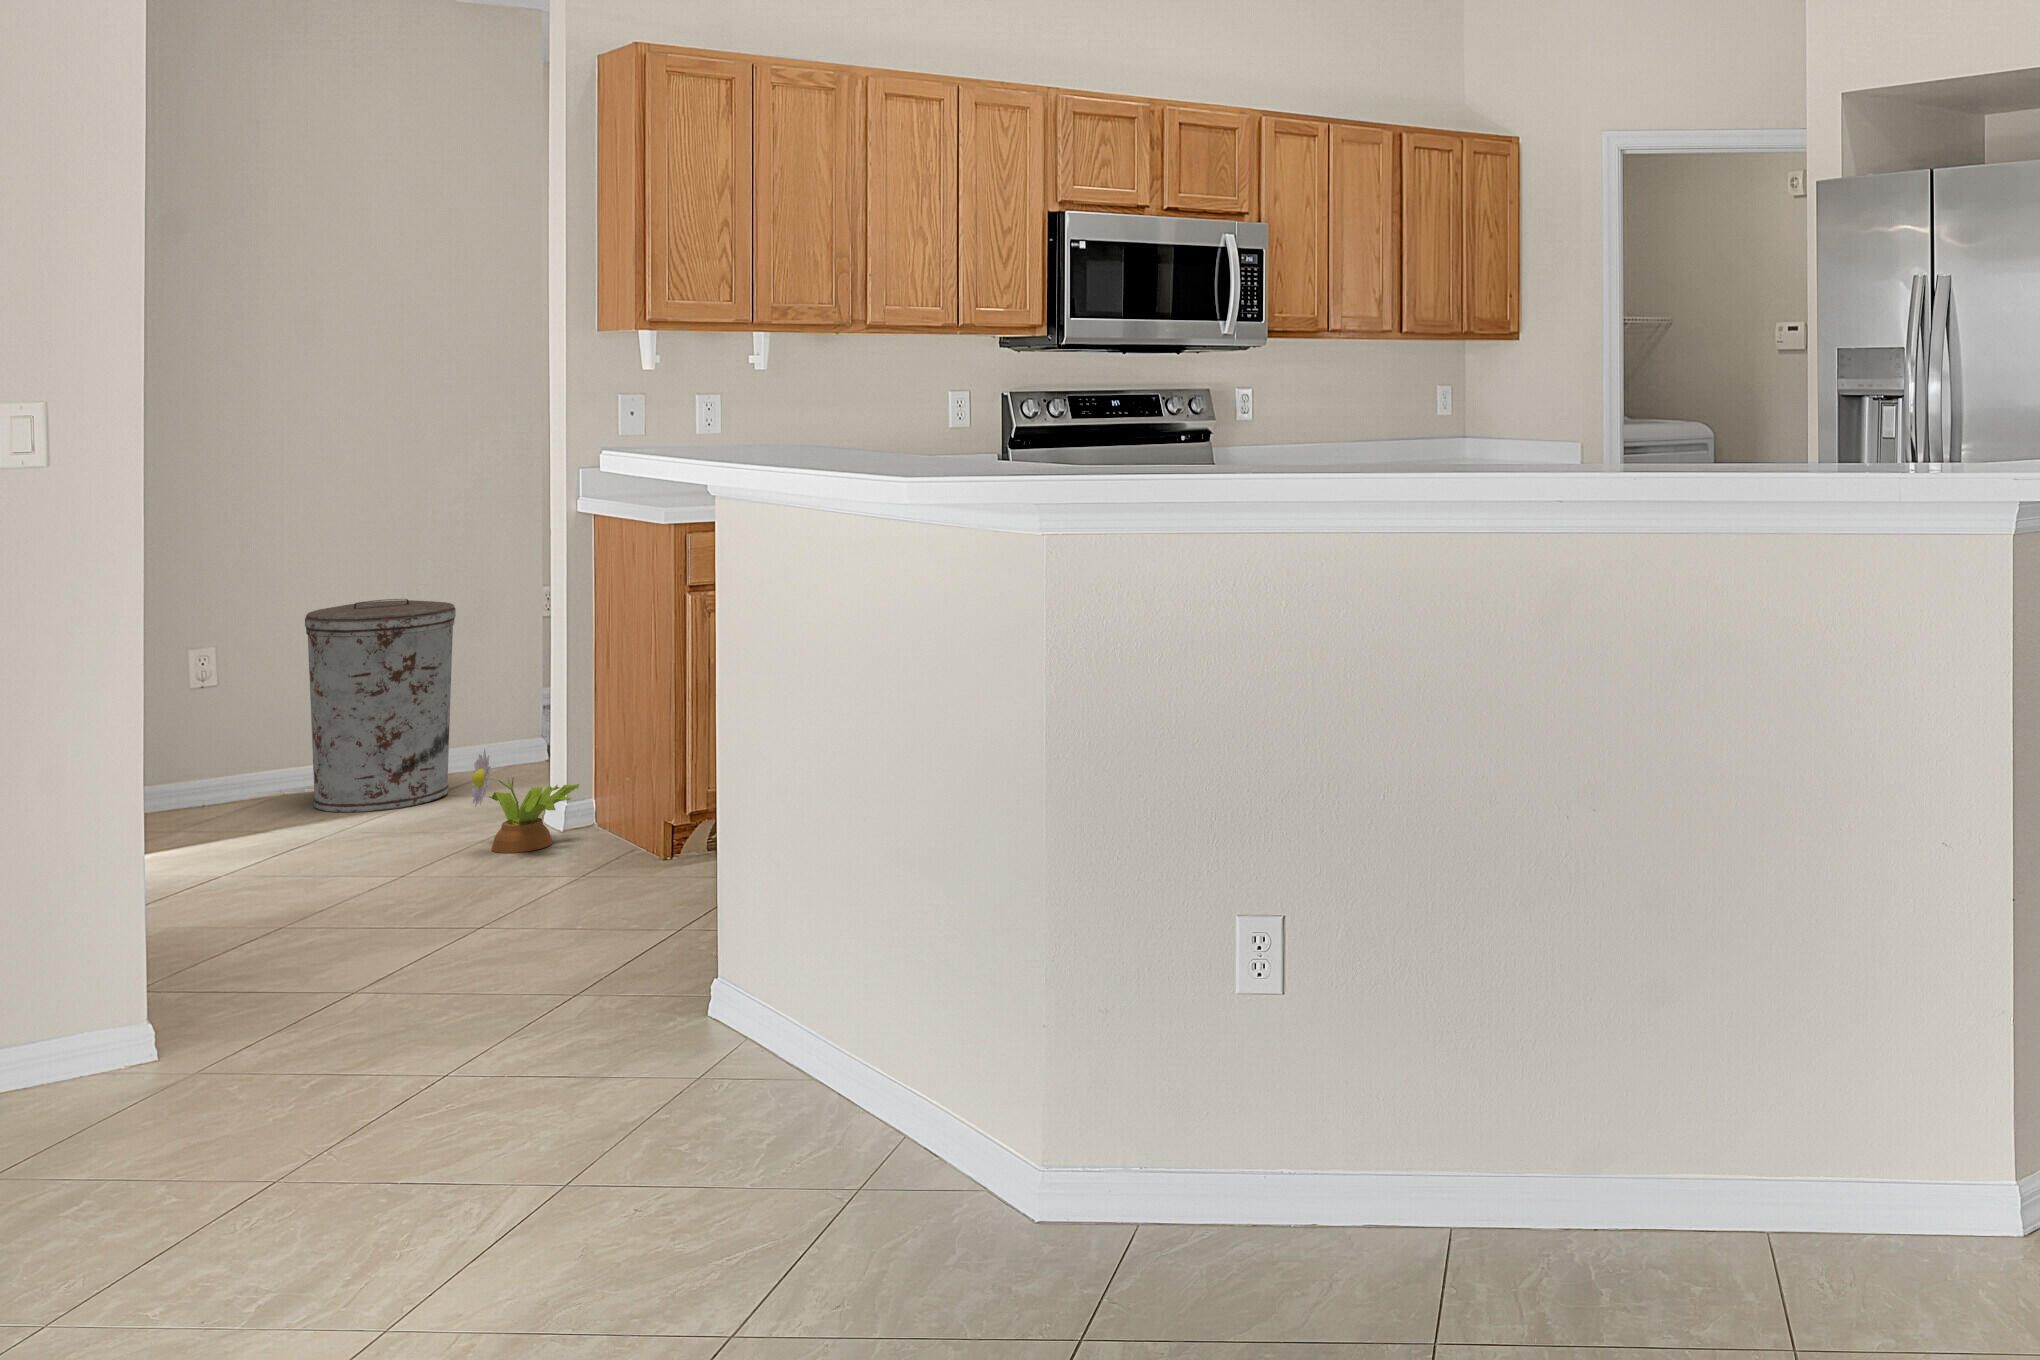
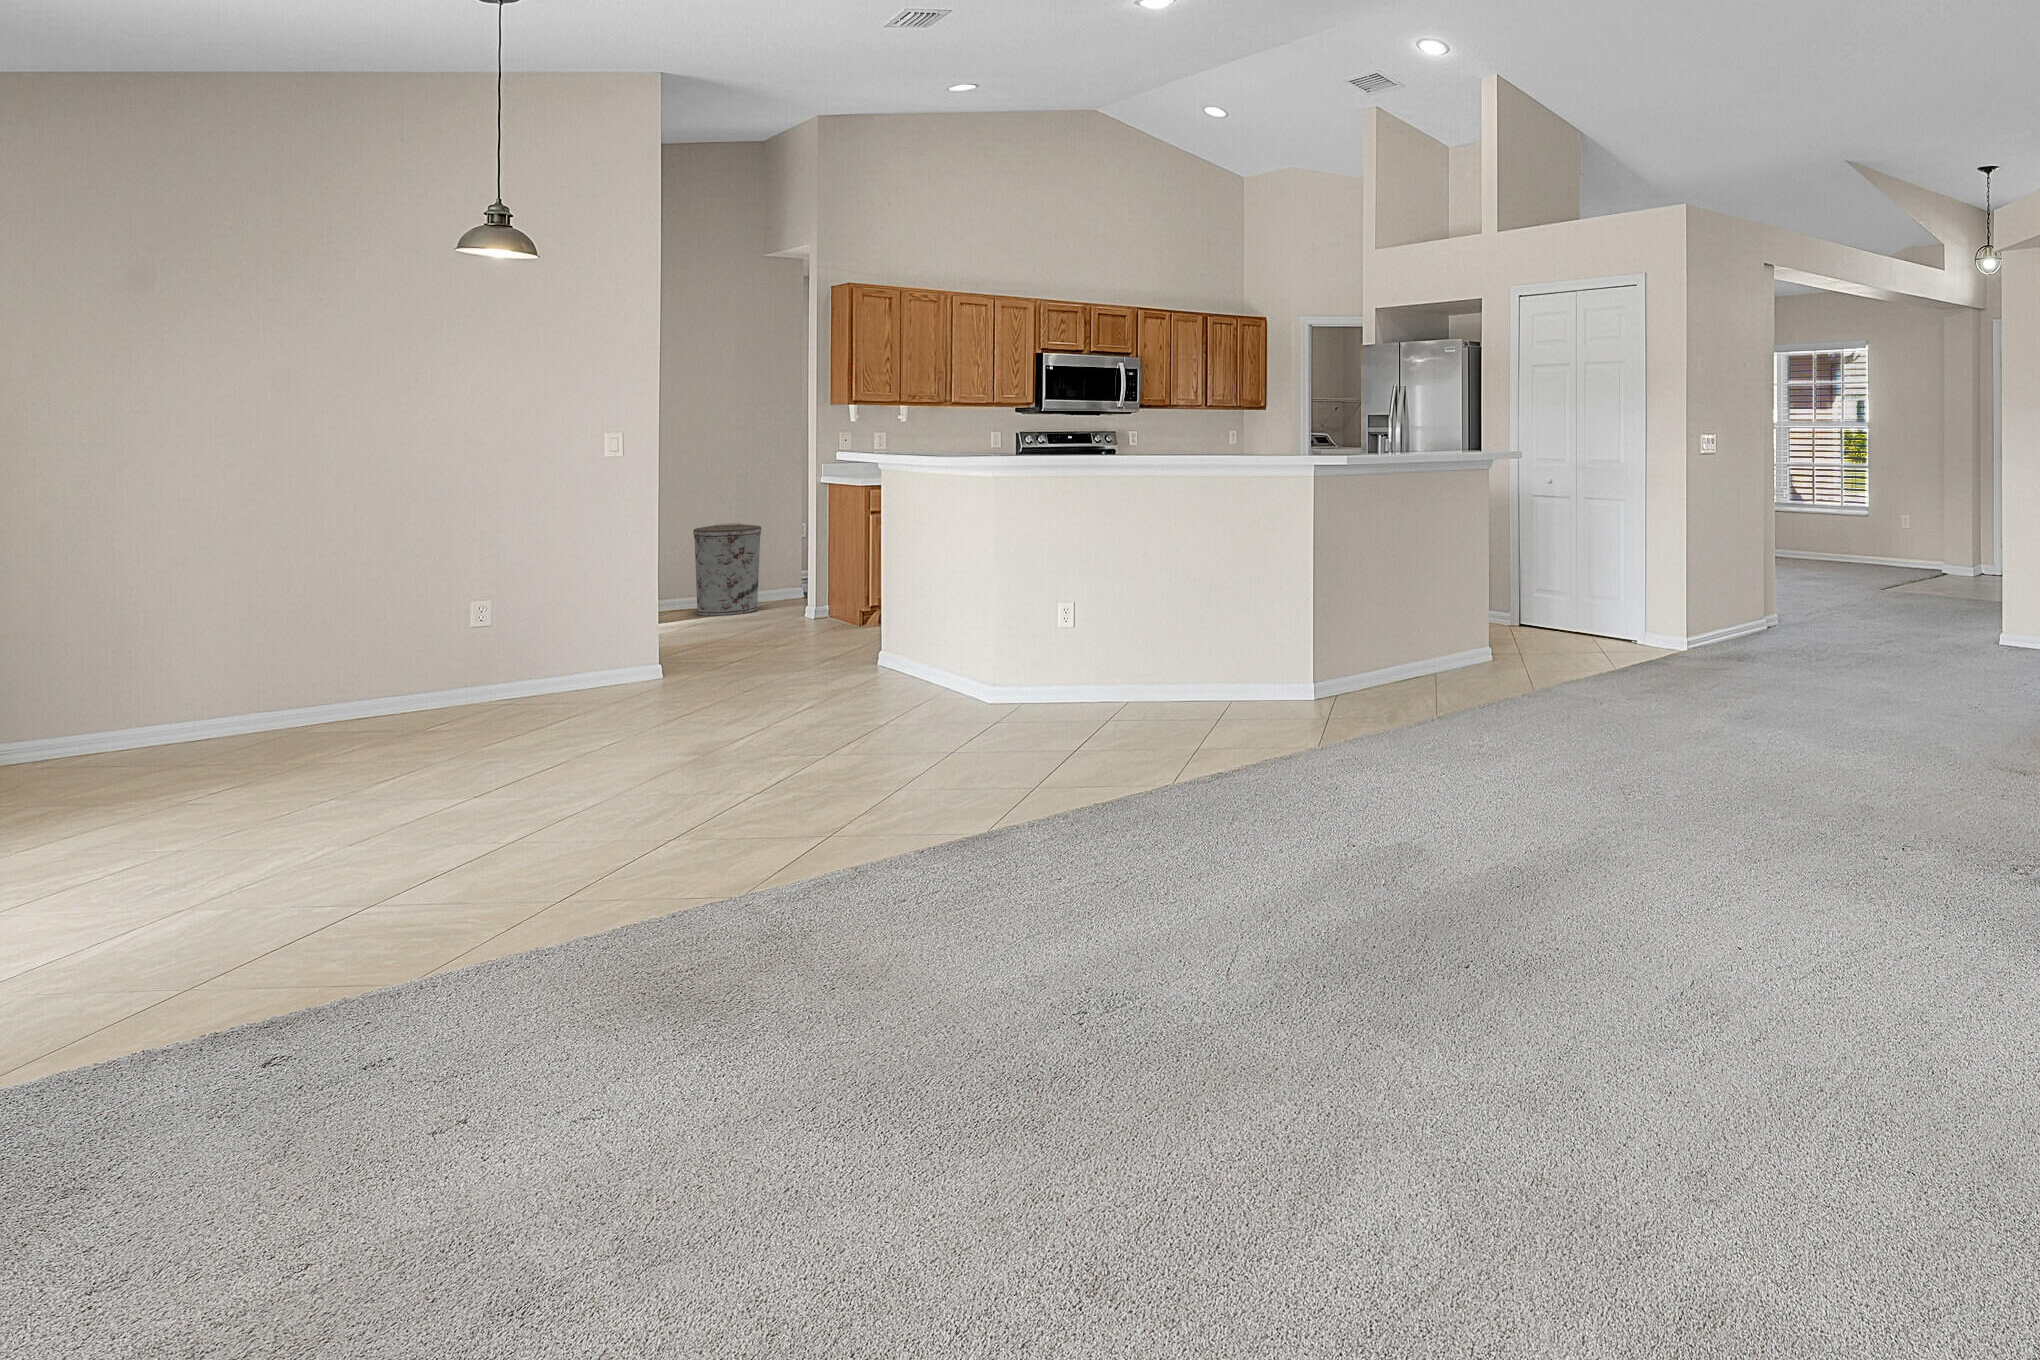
decorative plant: present [472,749,579,853] -> none [775,582,822,626]

